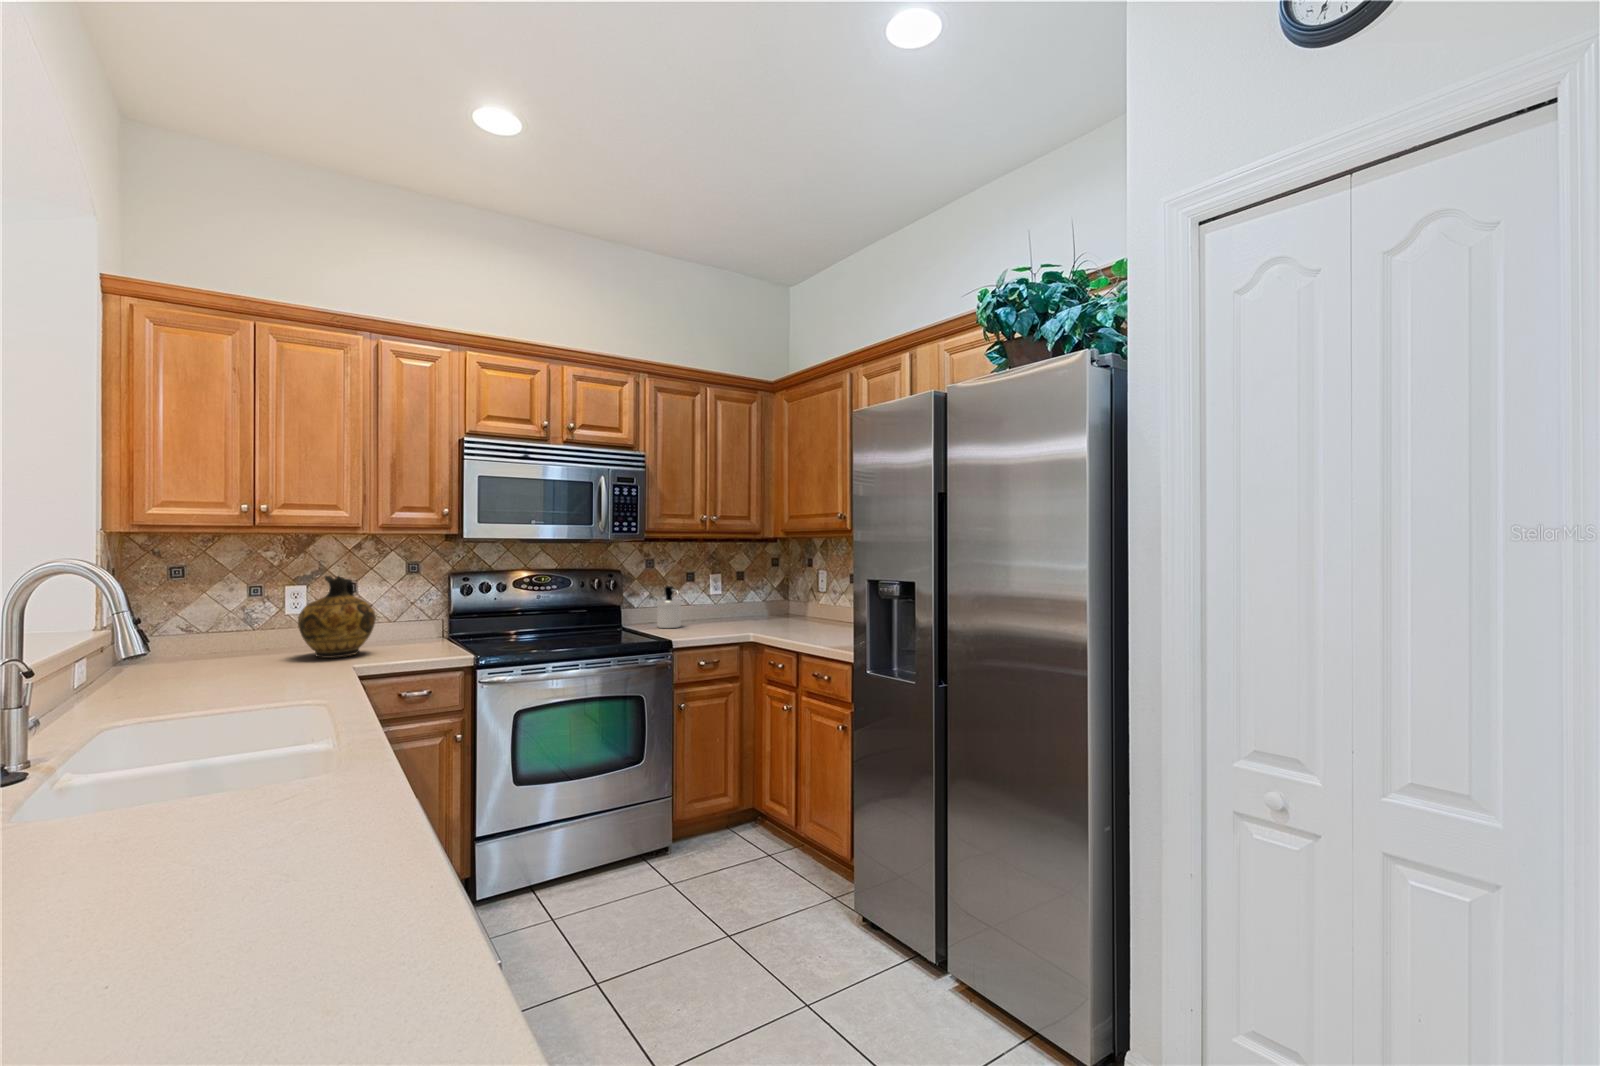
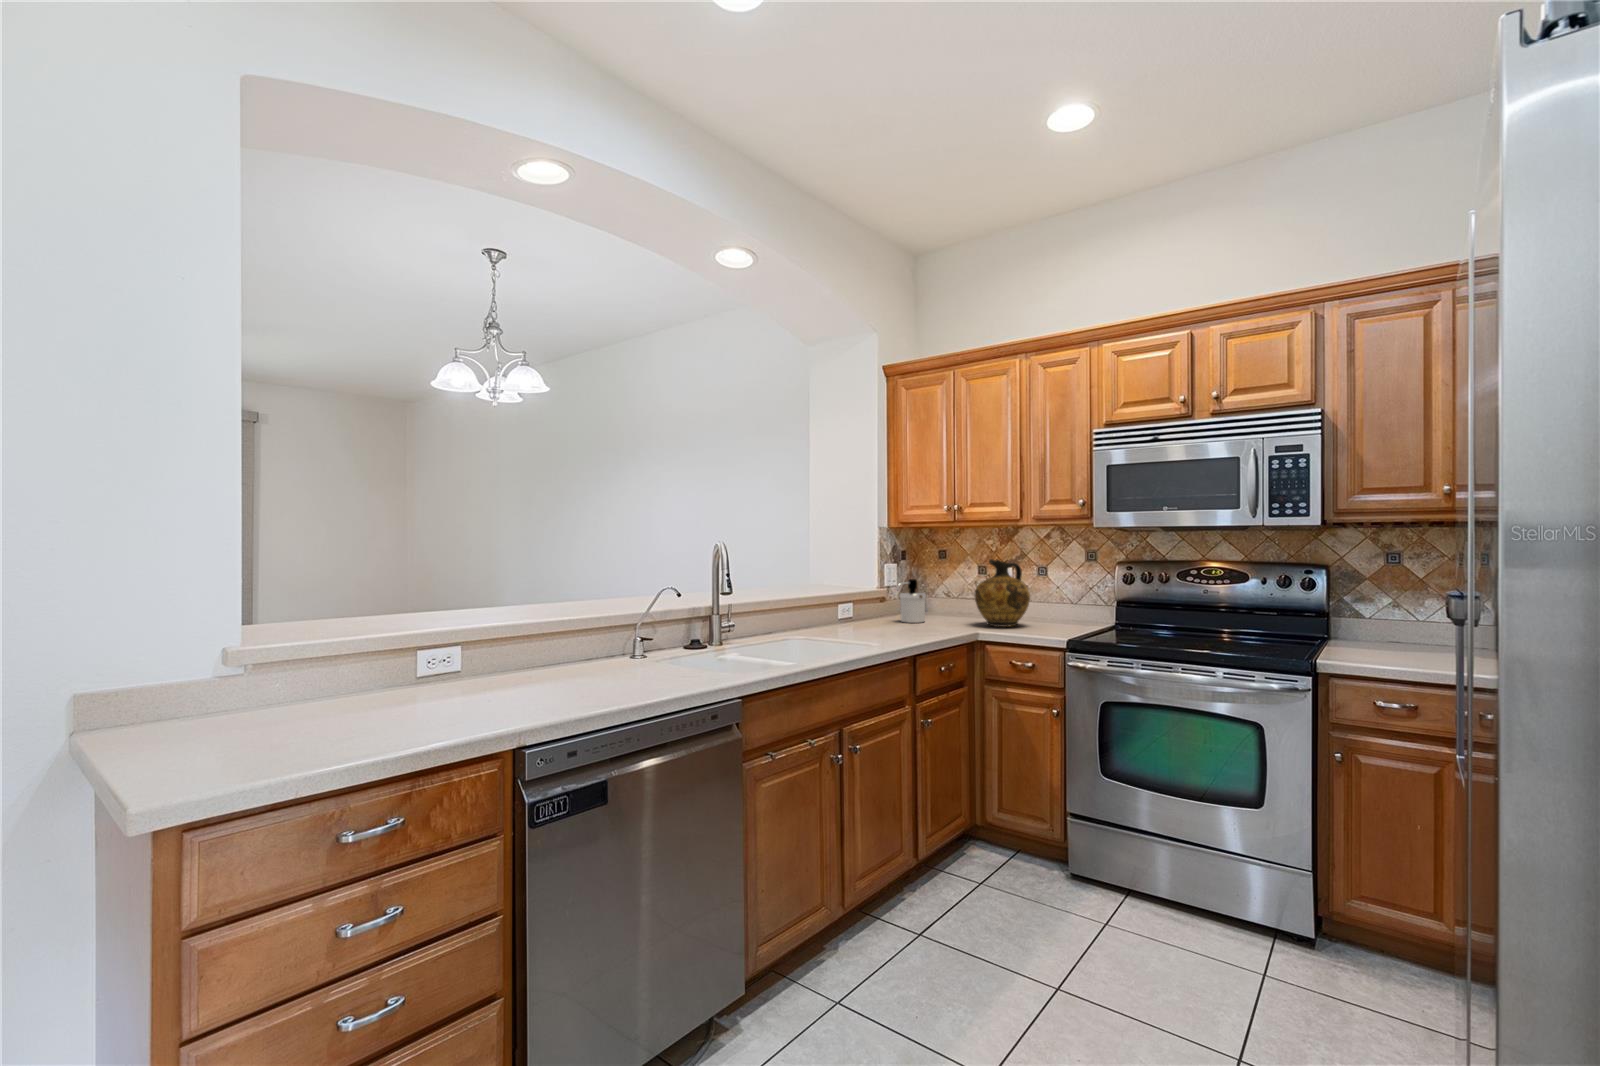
soap dispenser: present [656,586,682,628] -> present [897,579,926,623]

